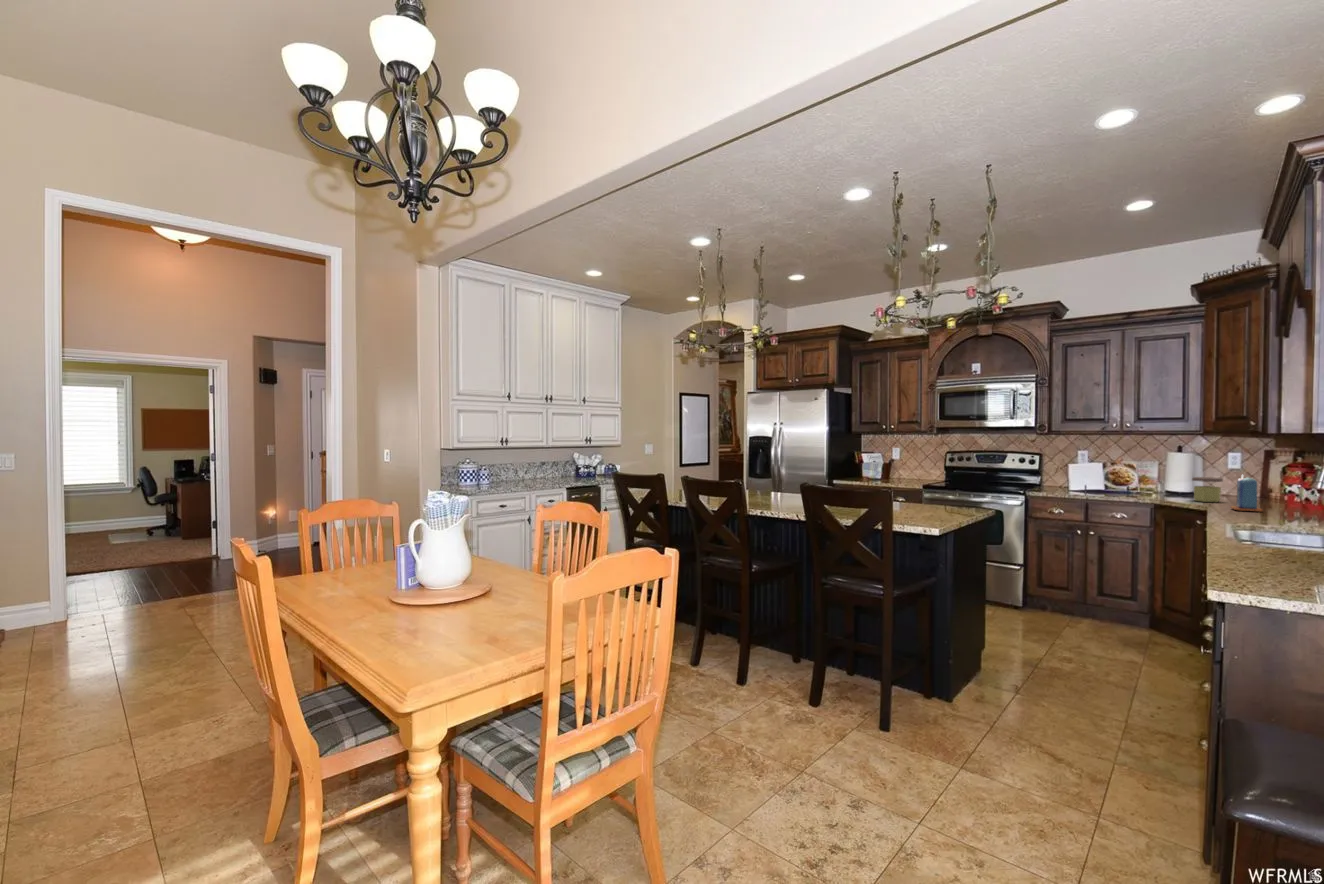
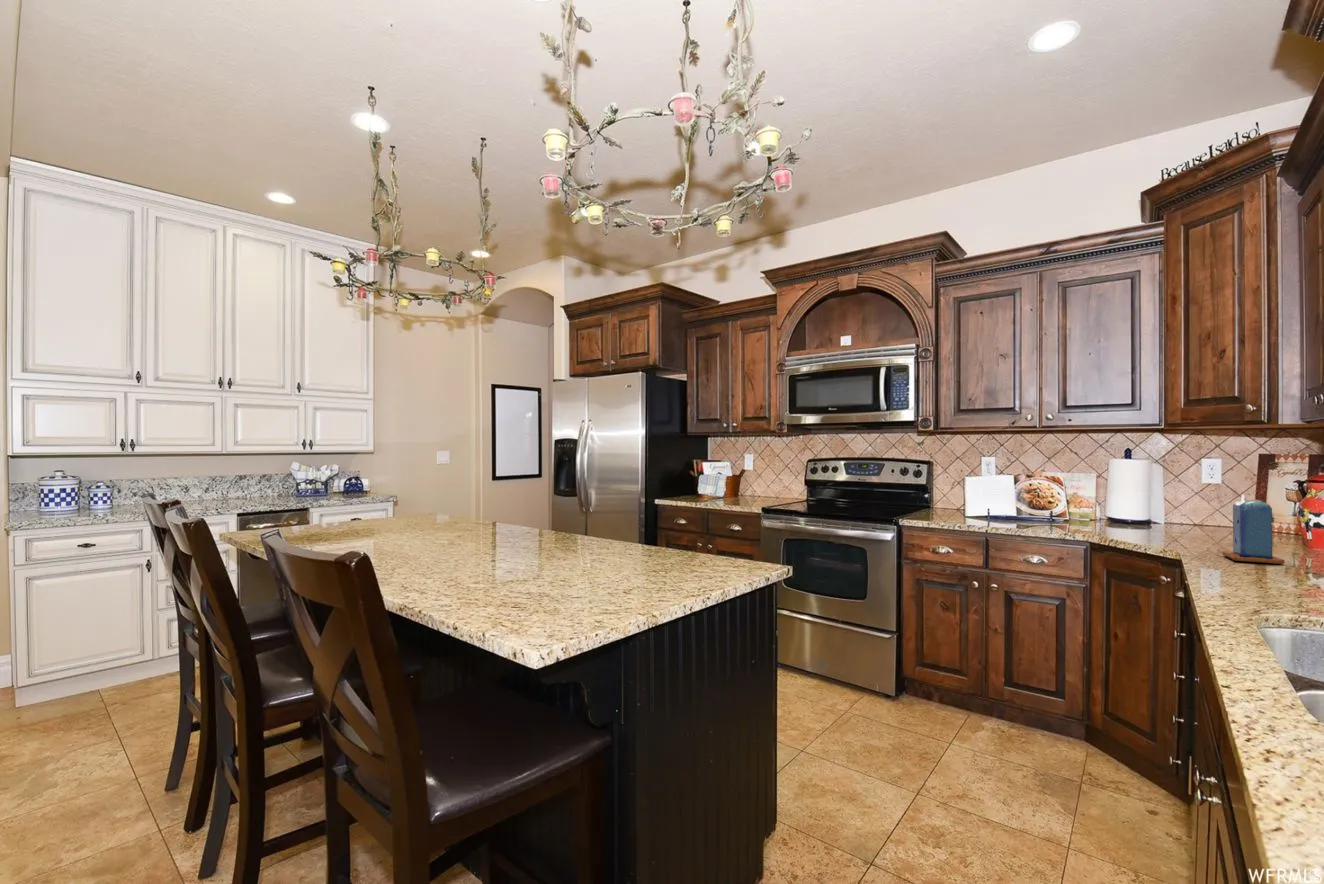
jar: present [1192,477,1223,502] -> none [1150,497,1199,541]

